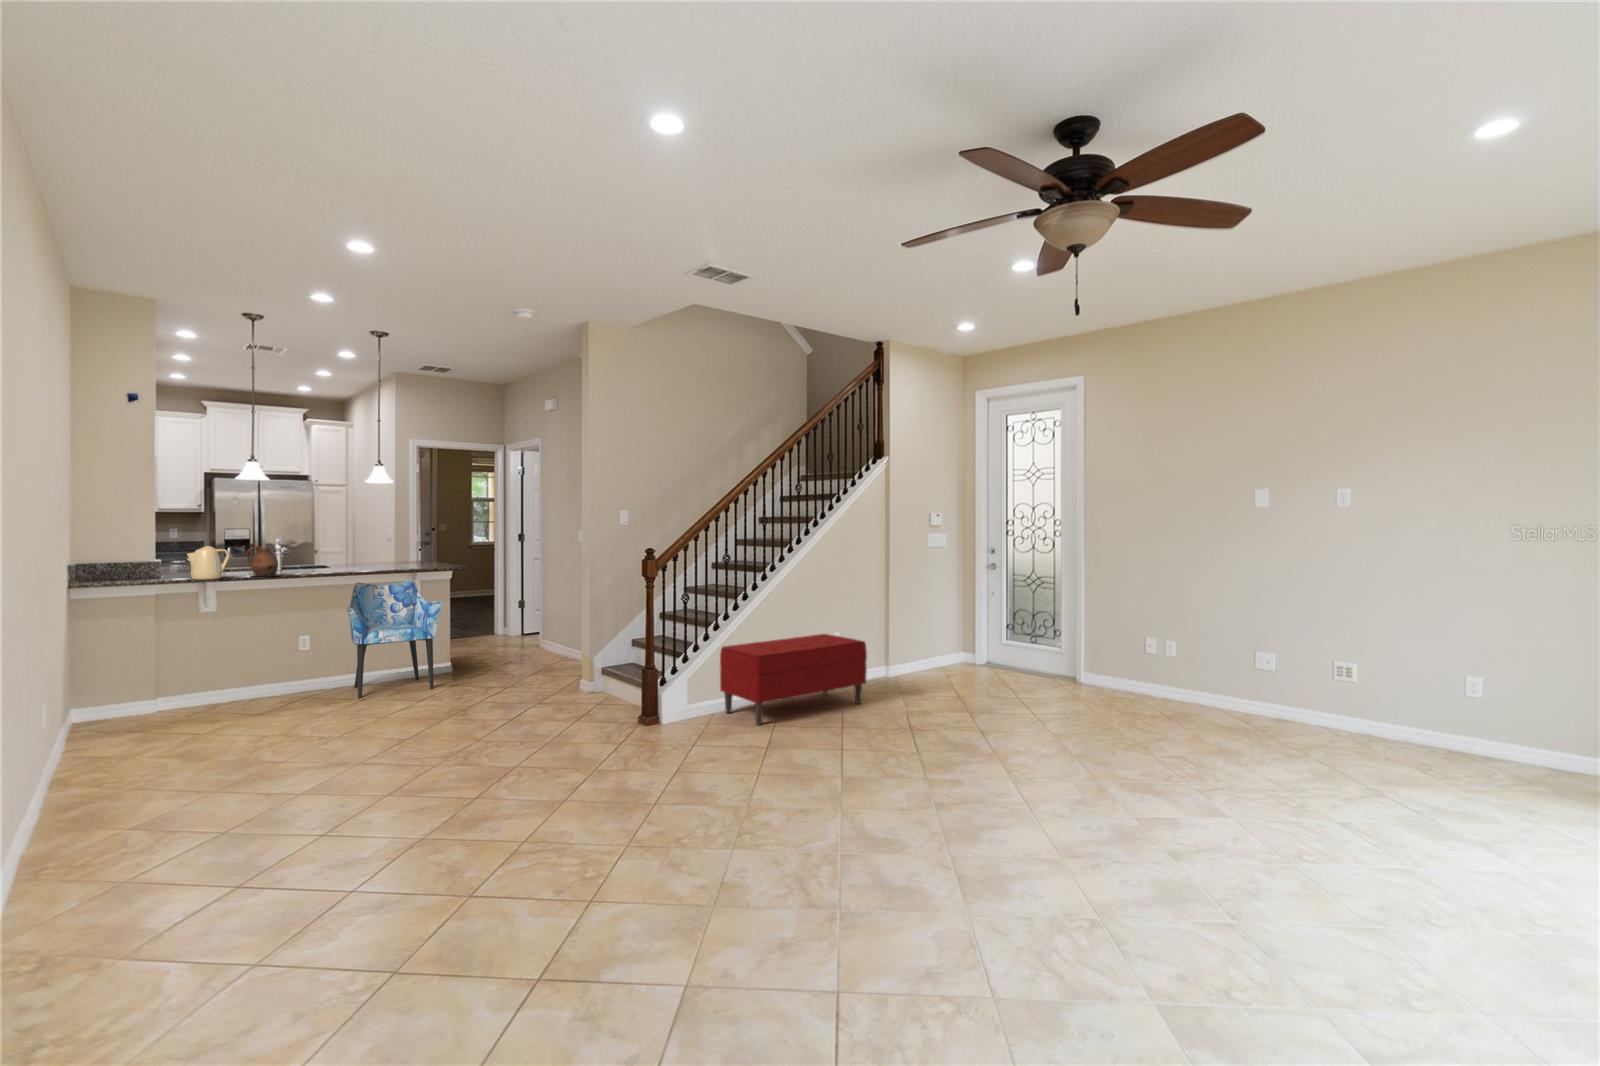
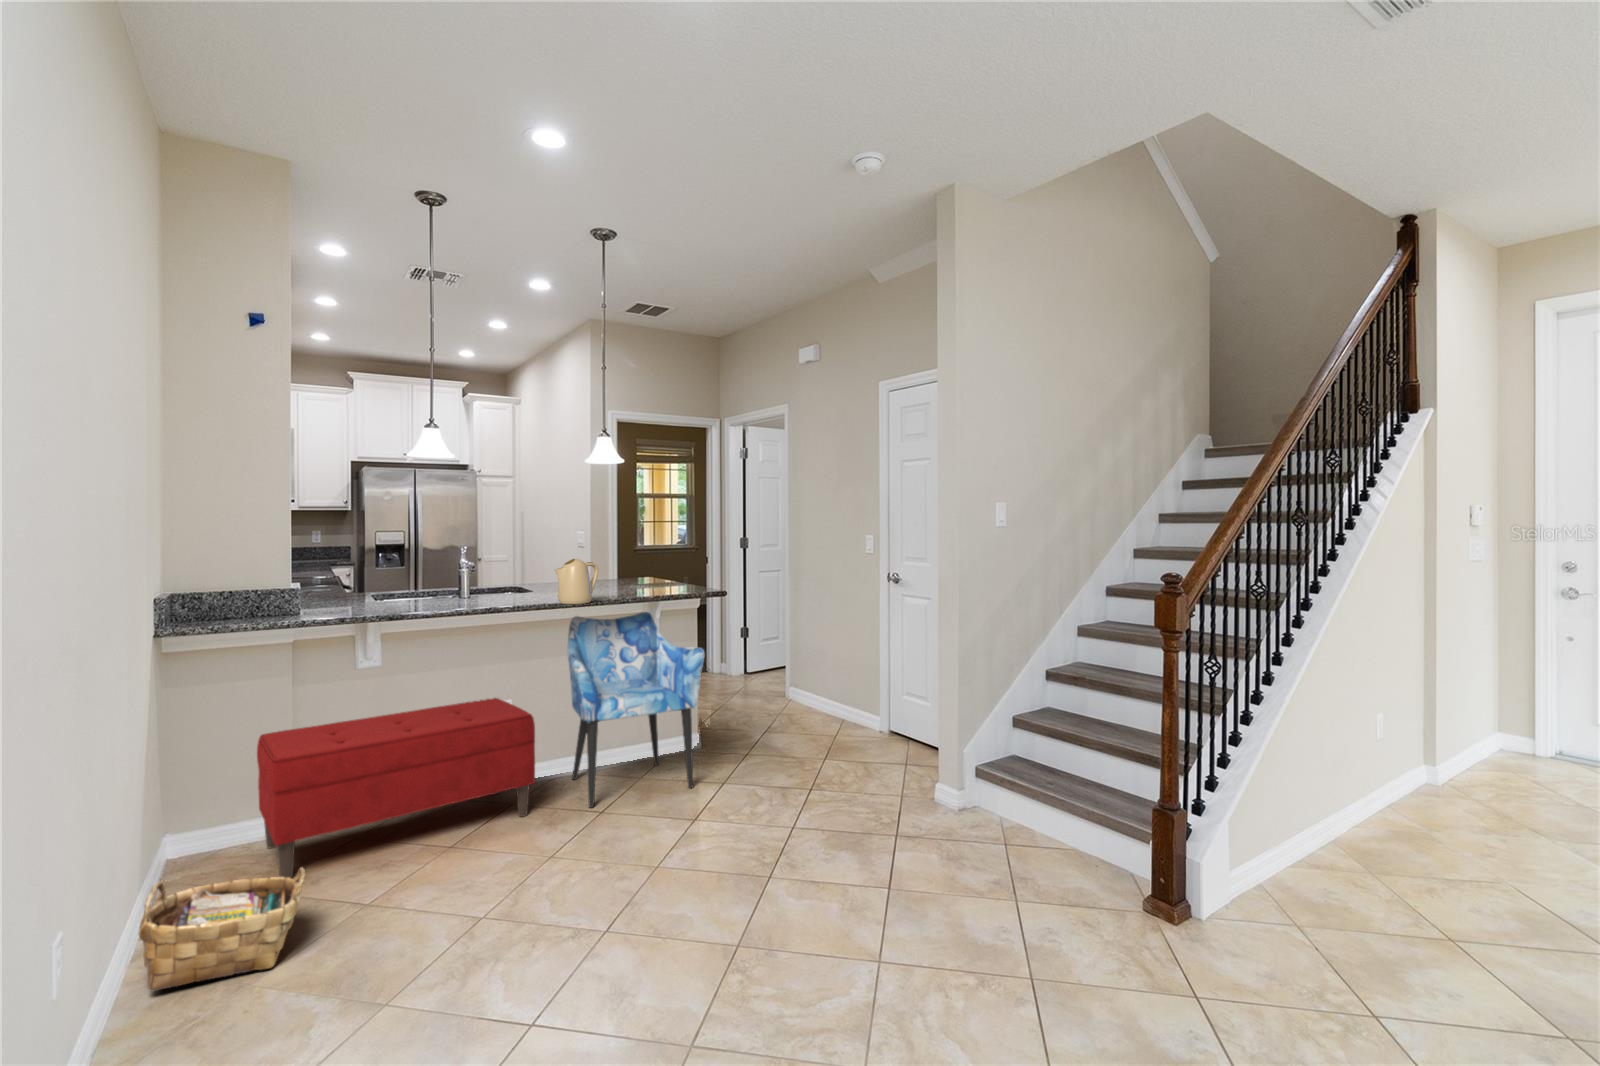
ceramic pitcher: present [246,545,278,577] -> none [422,558,474,610]
kettle: present [187,546,230,580] -> present [555,559,599,604]
bench: present [720,634,867,725] -> present [257,698,535,878]
woven basket: none [69,707,164,760] -> present [139,867,305,991]

